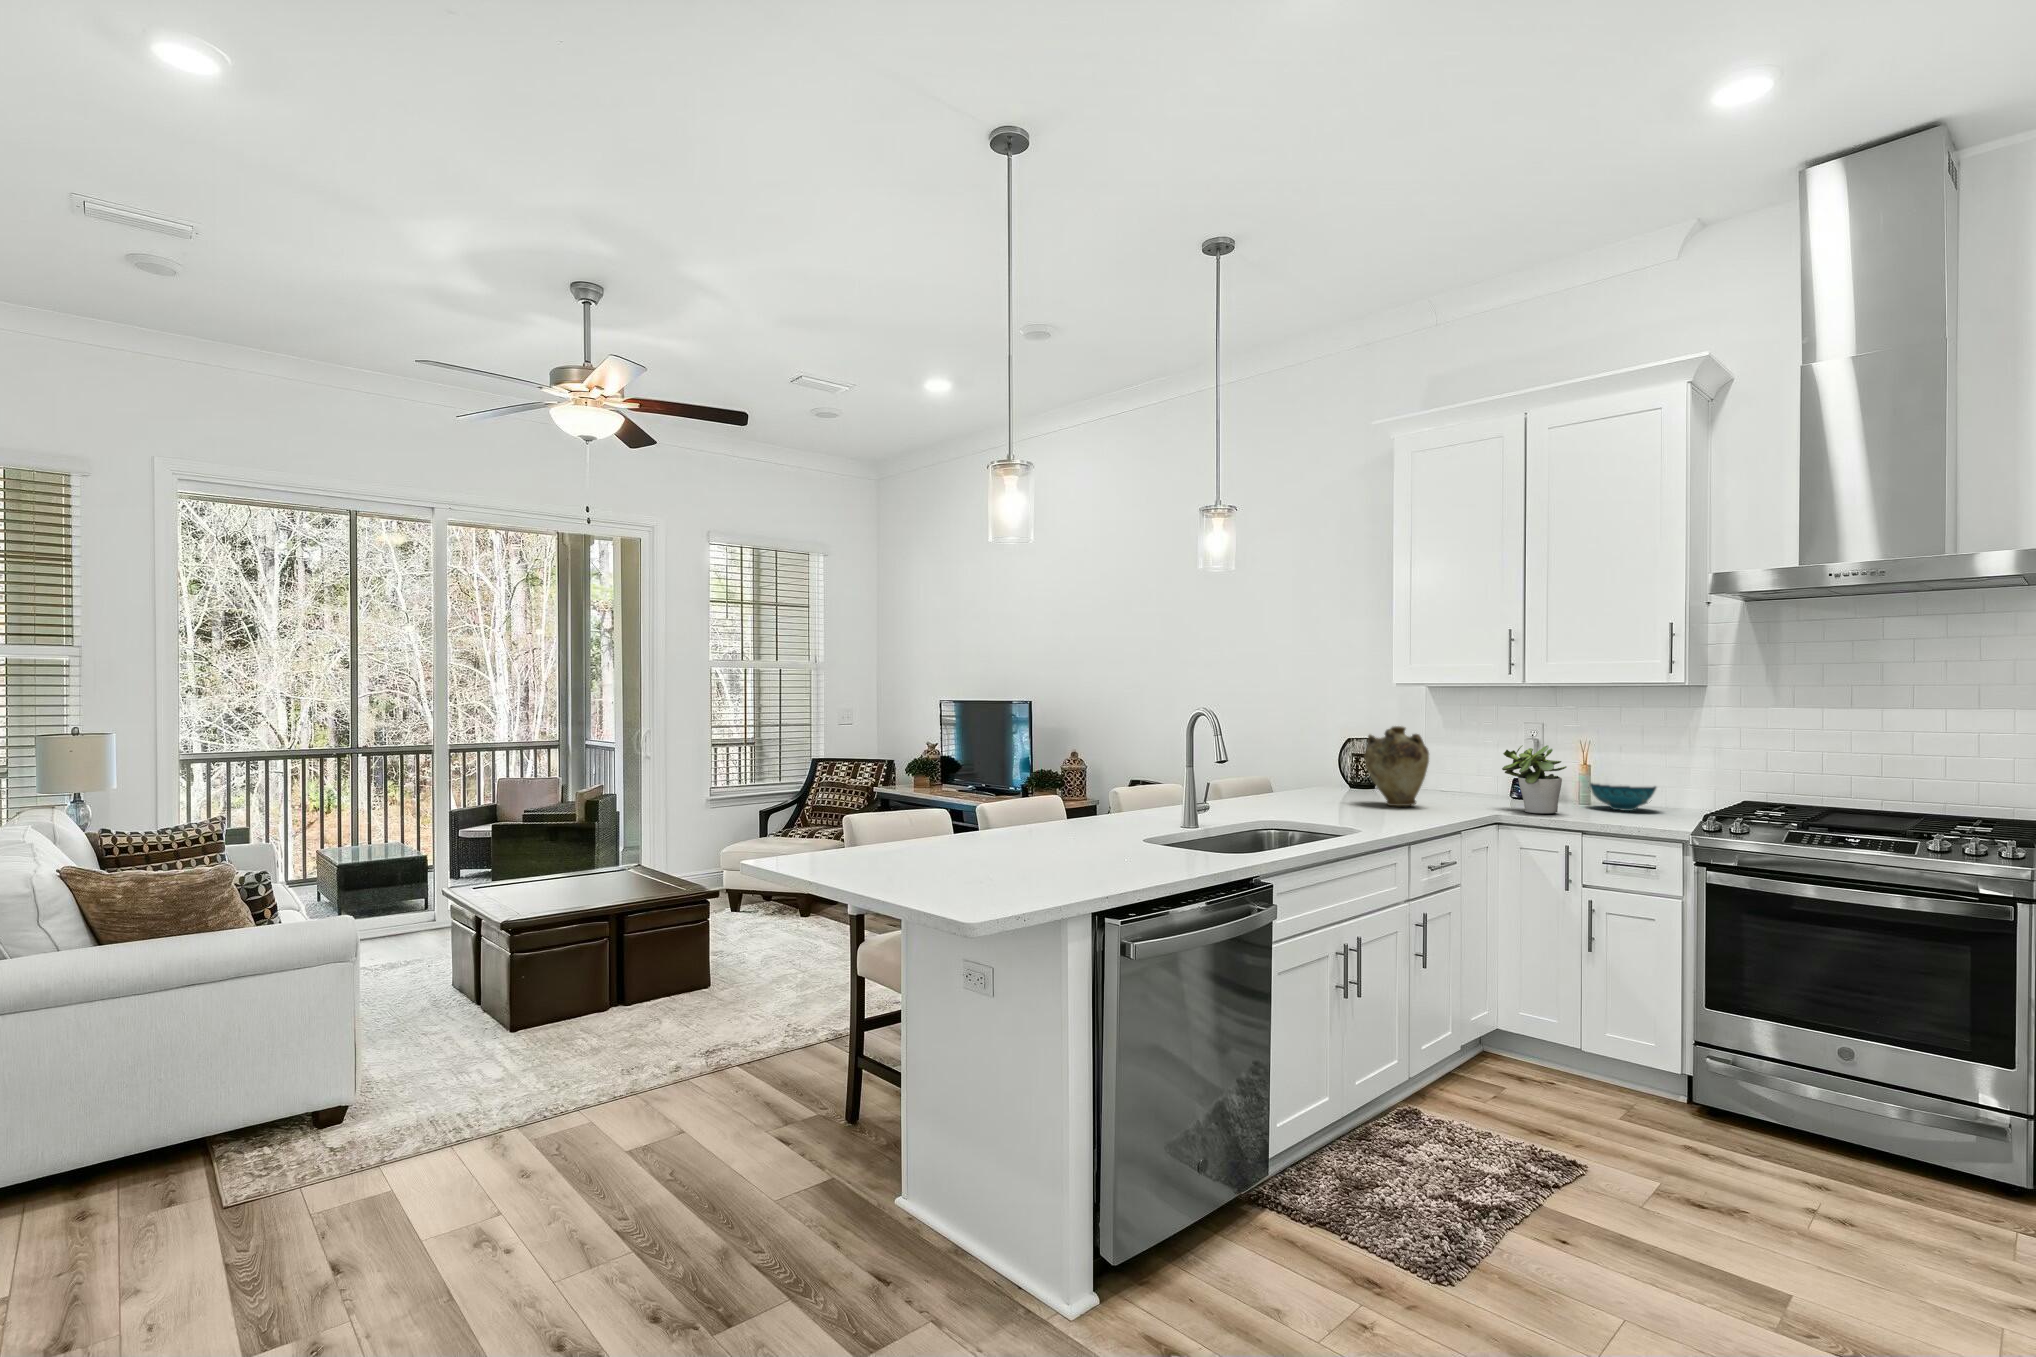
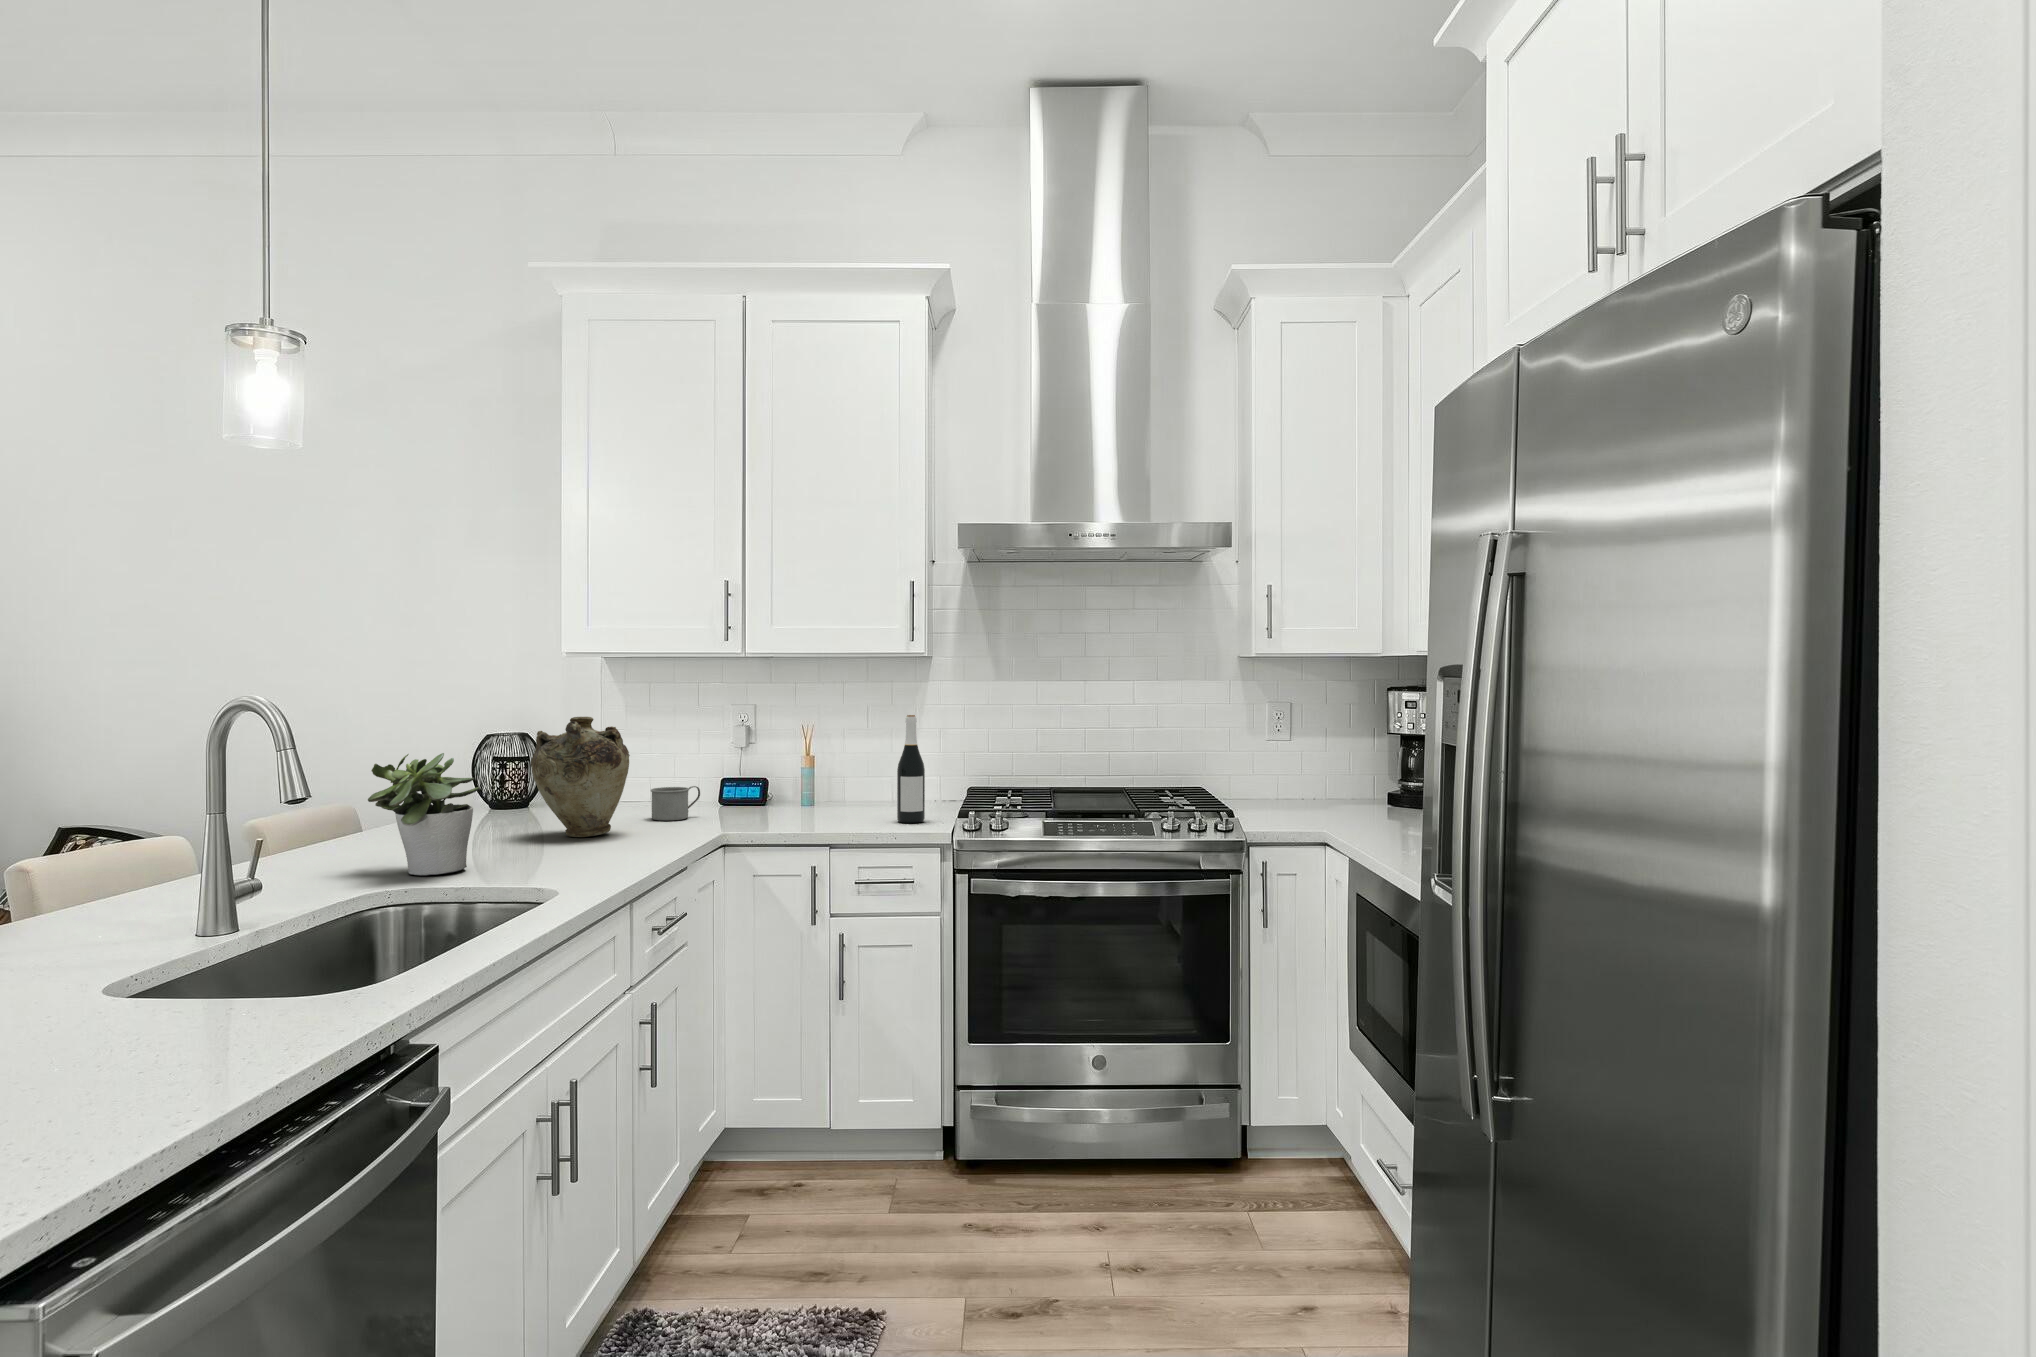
wine bottle: none [1652,735,1678,824] -> present [897,715,925,823]
potted plant: present [1502,745,1566,814] -> present [368,753,479,875]
mug: none [1451,780,1490,804] -> present [651,786,700,821]
bowl: present [1590,783,1656,811] -> none [811,772,890,809]

